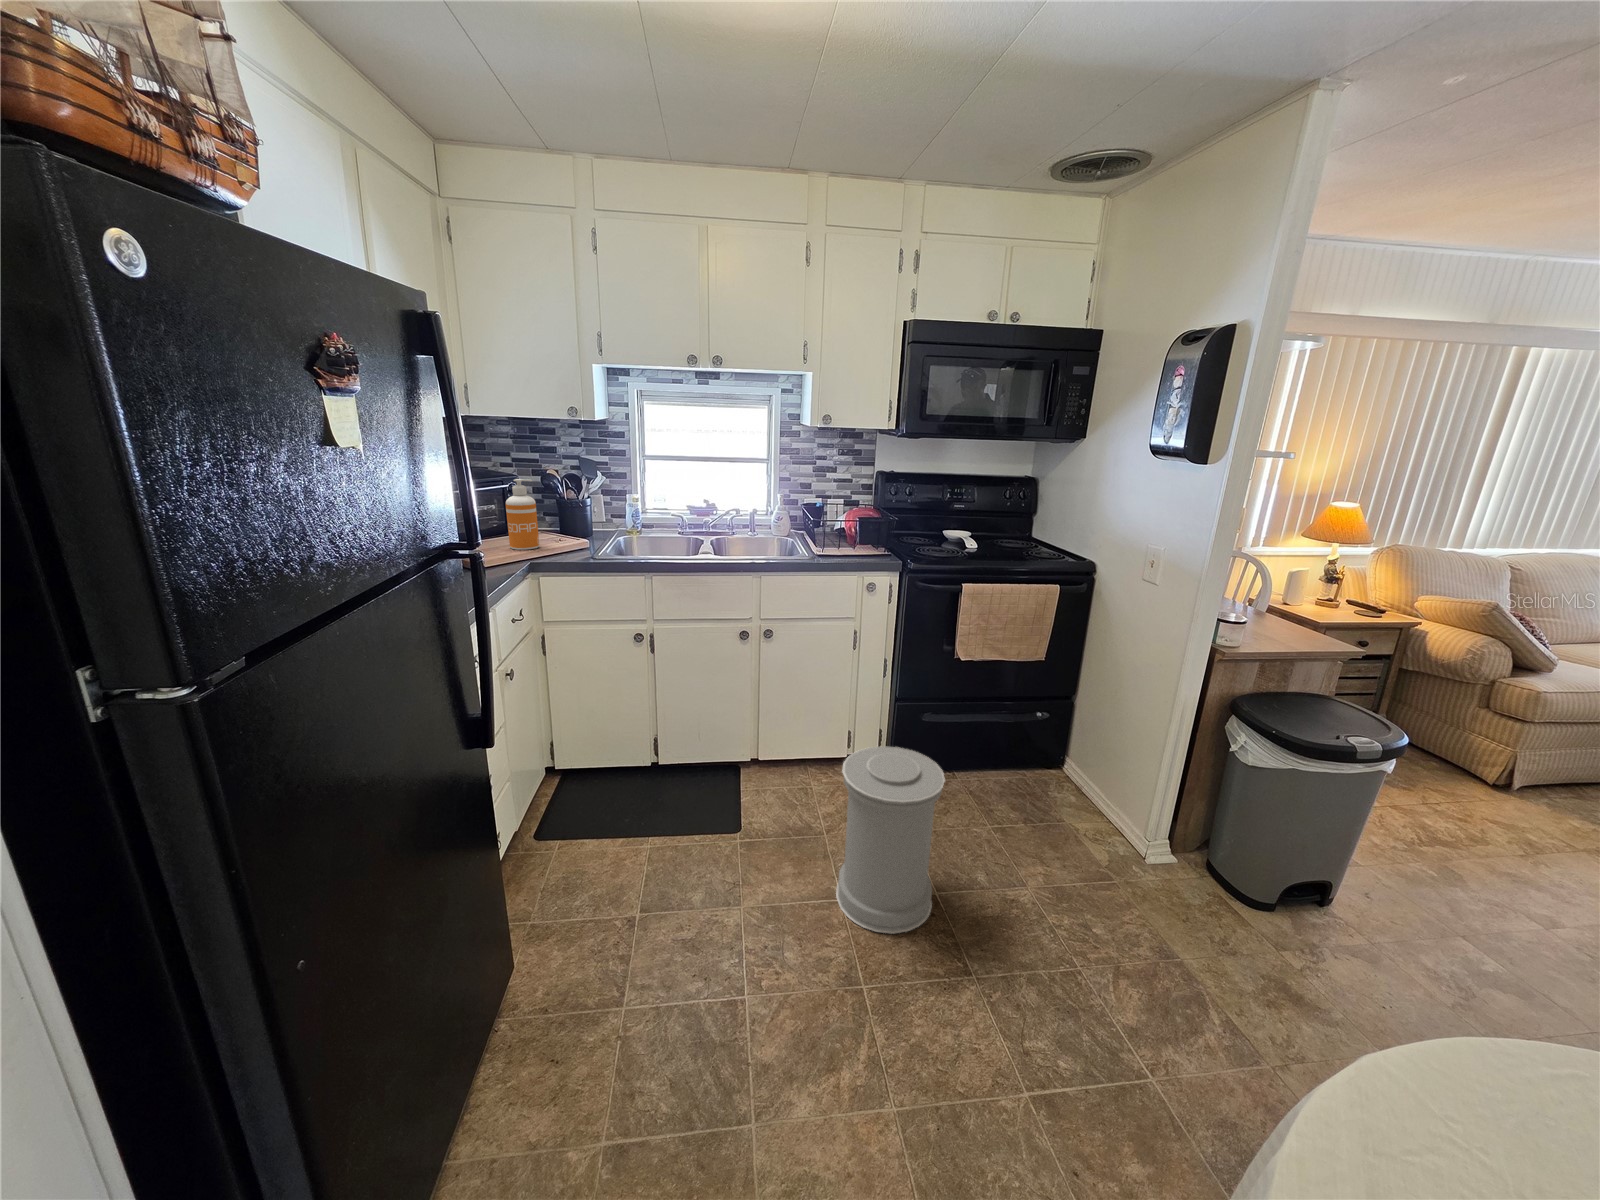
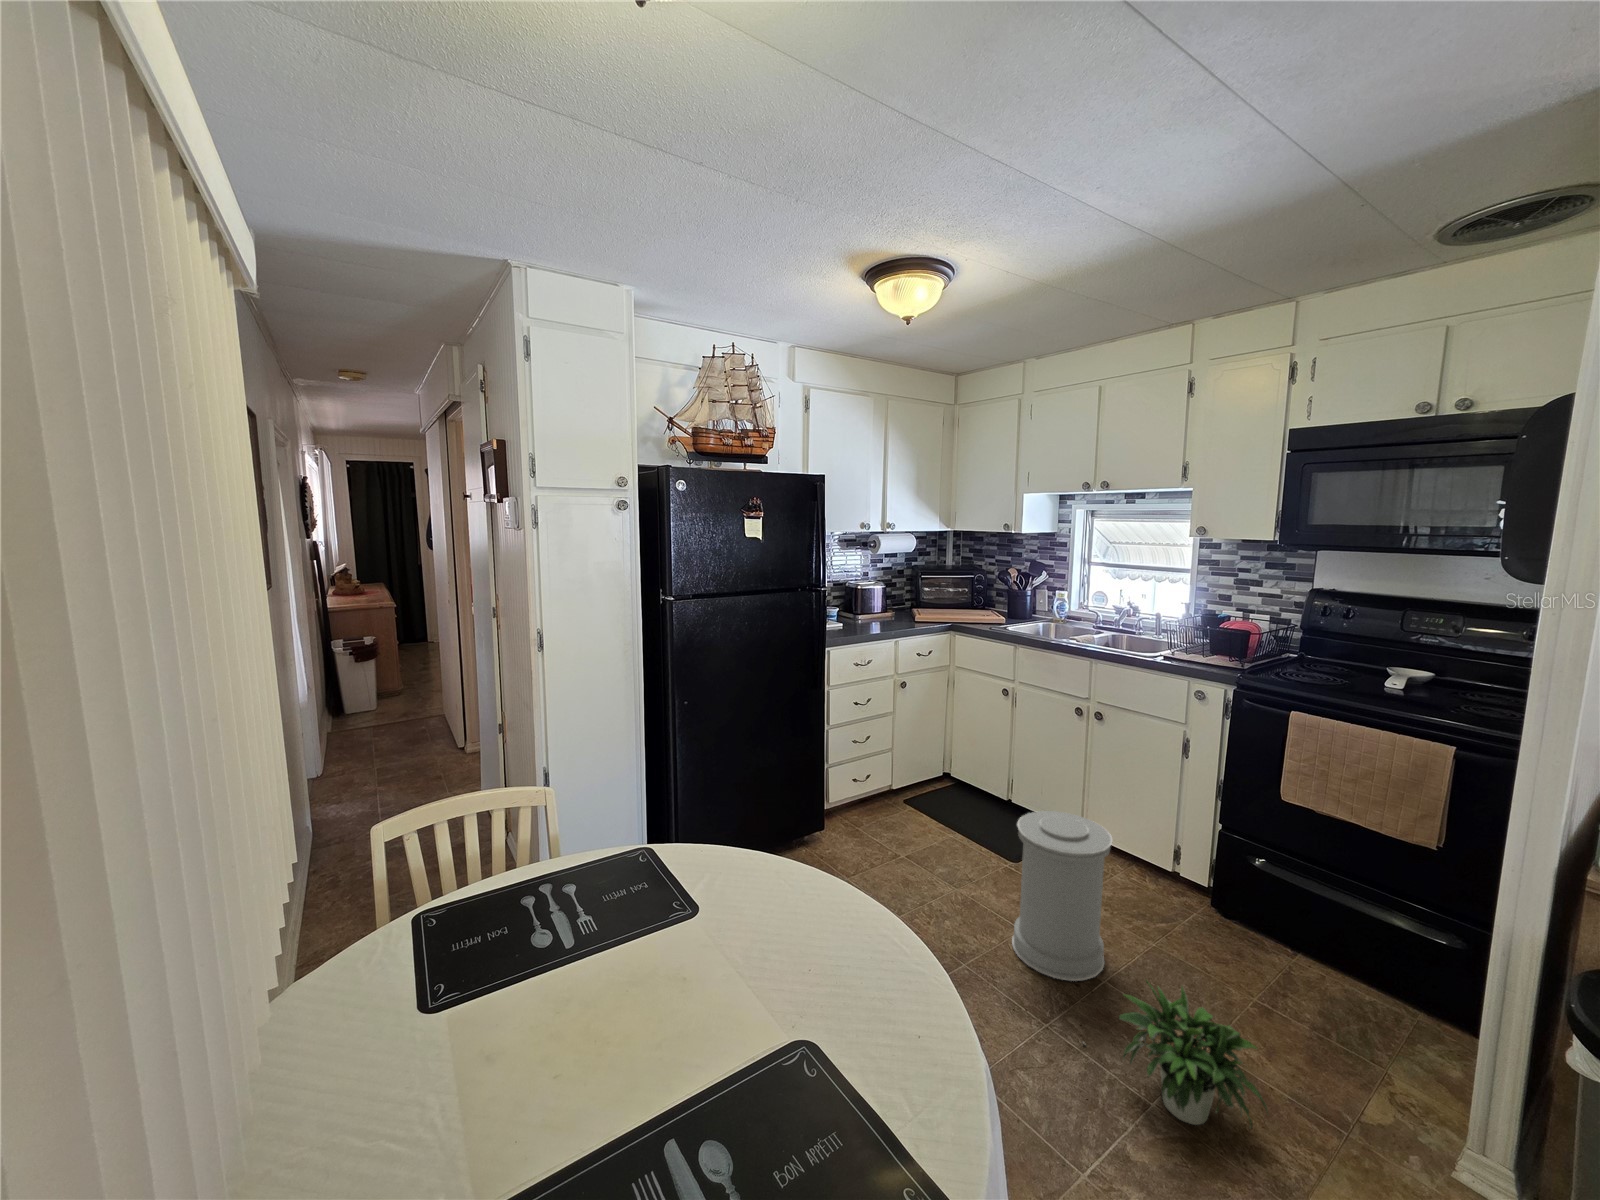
soap dispenser: present [506,479,539,550] -> none [951,573,970,620]
potted plant: none [1005,855,1161,969] -> present [1083,982,1268,1129]

